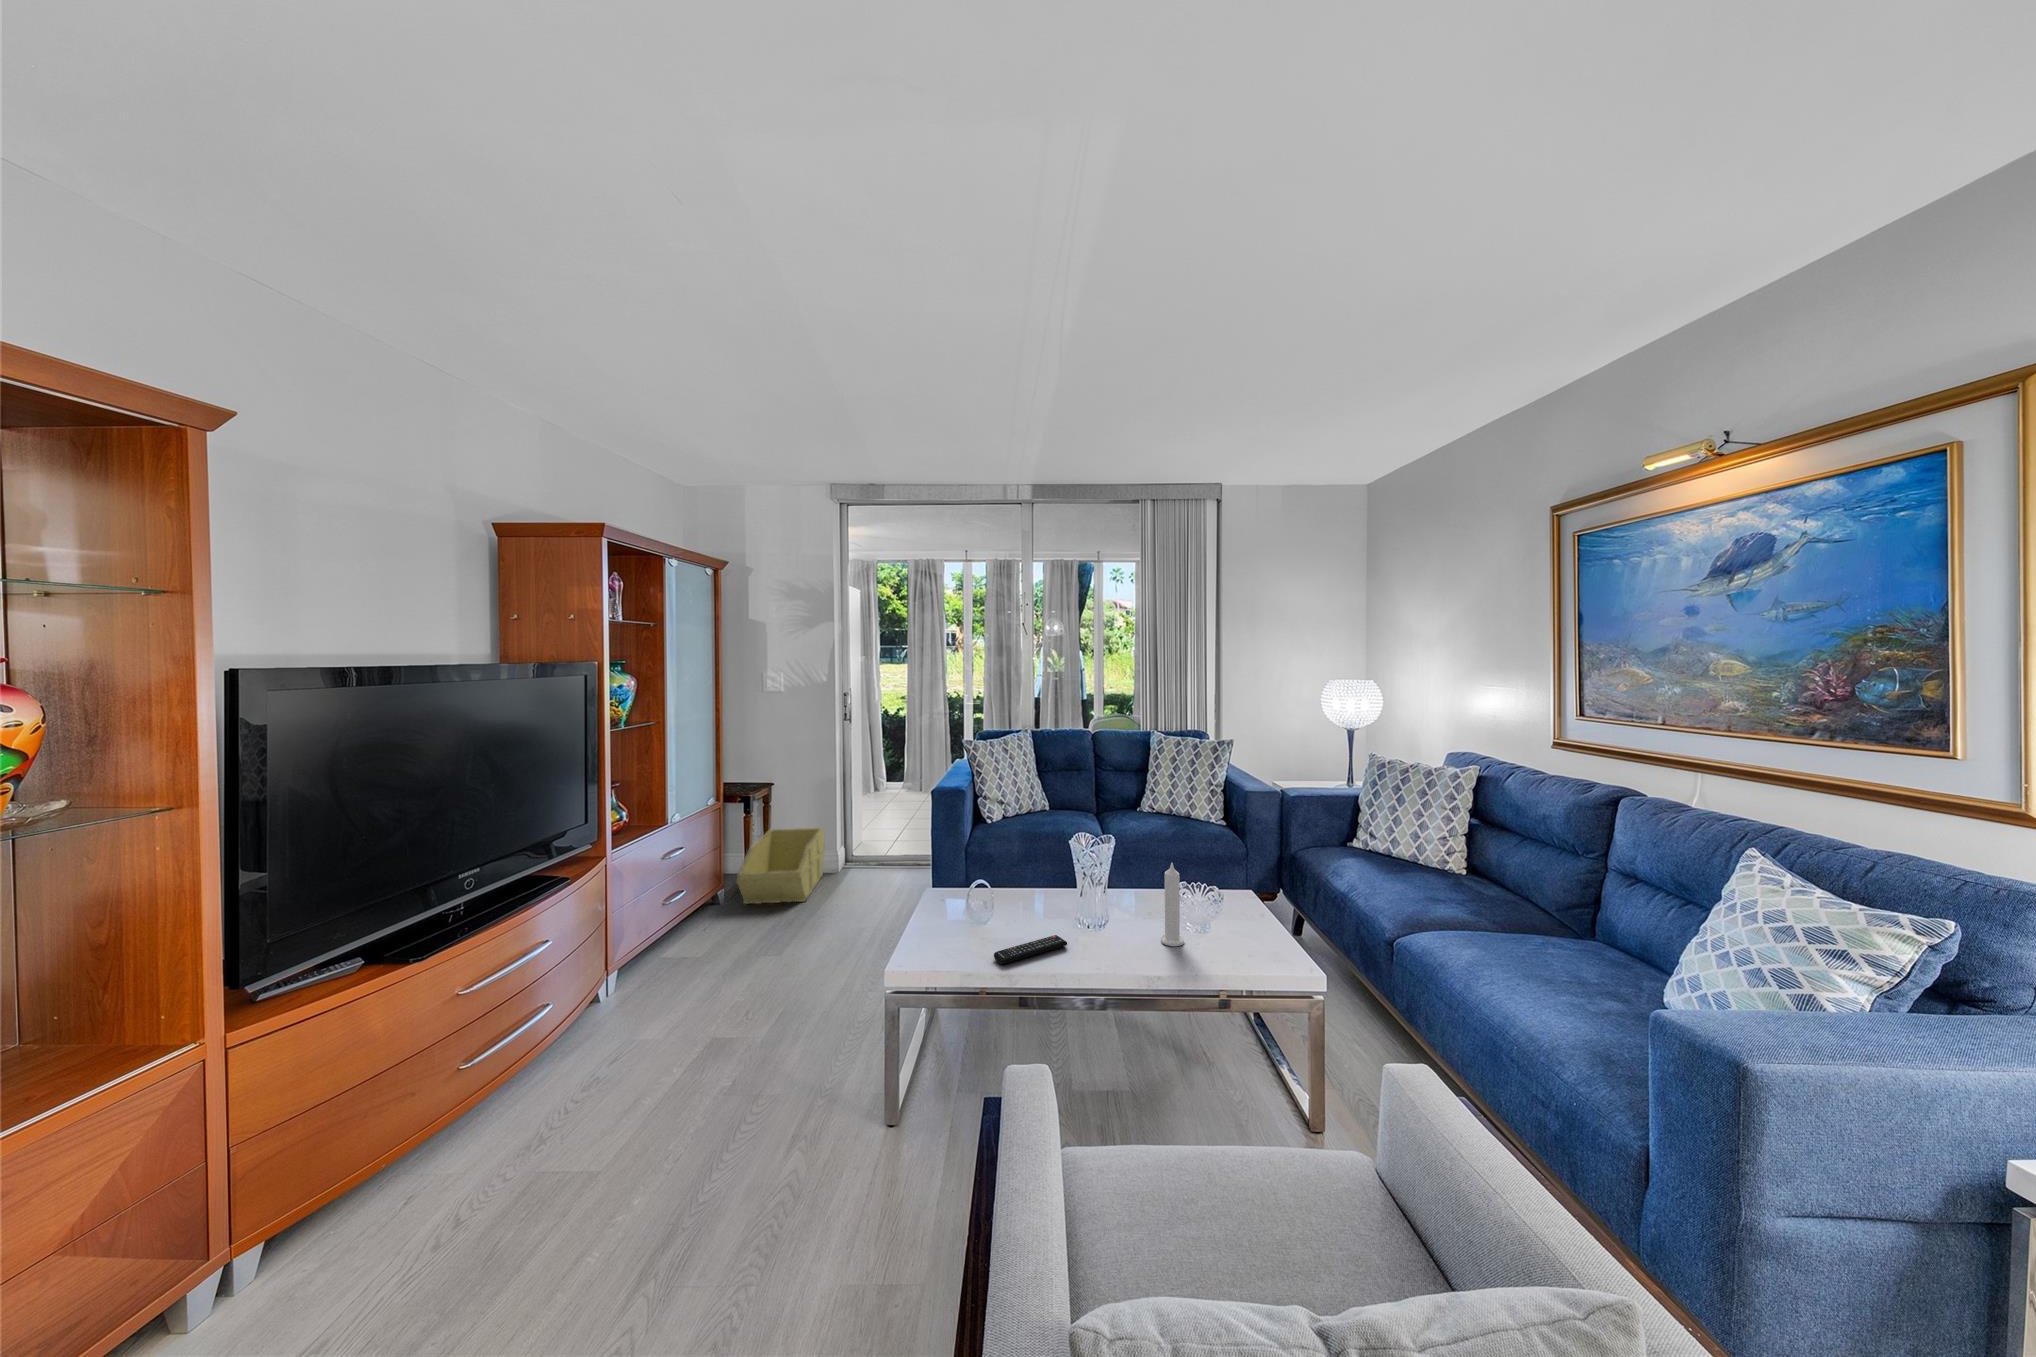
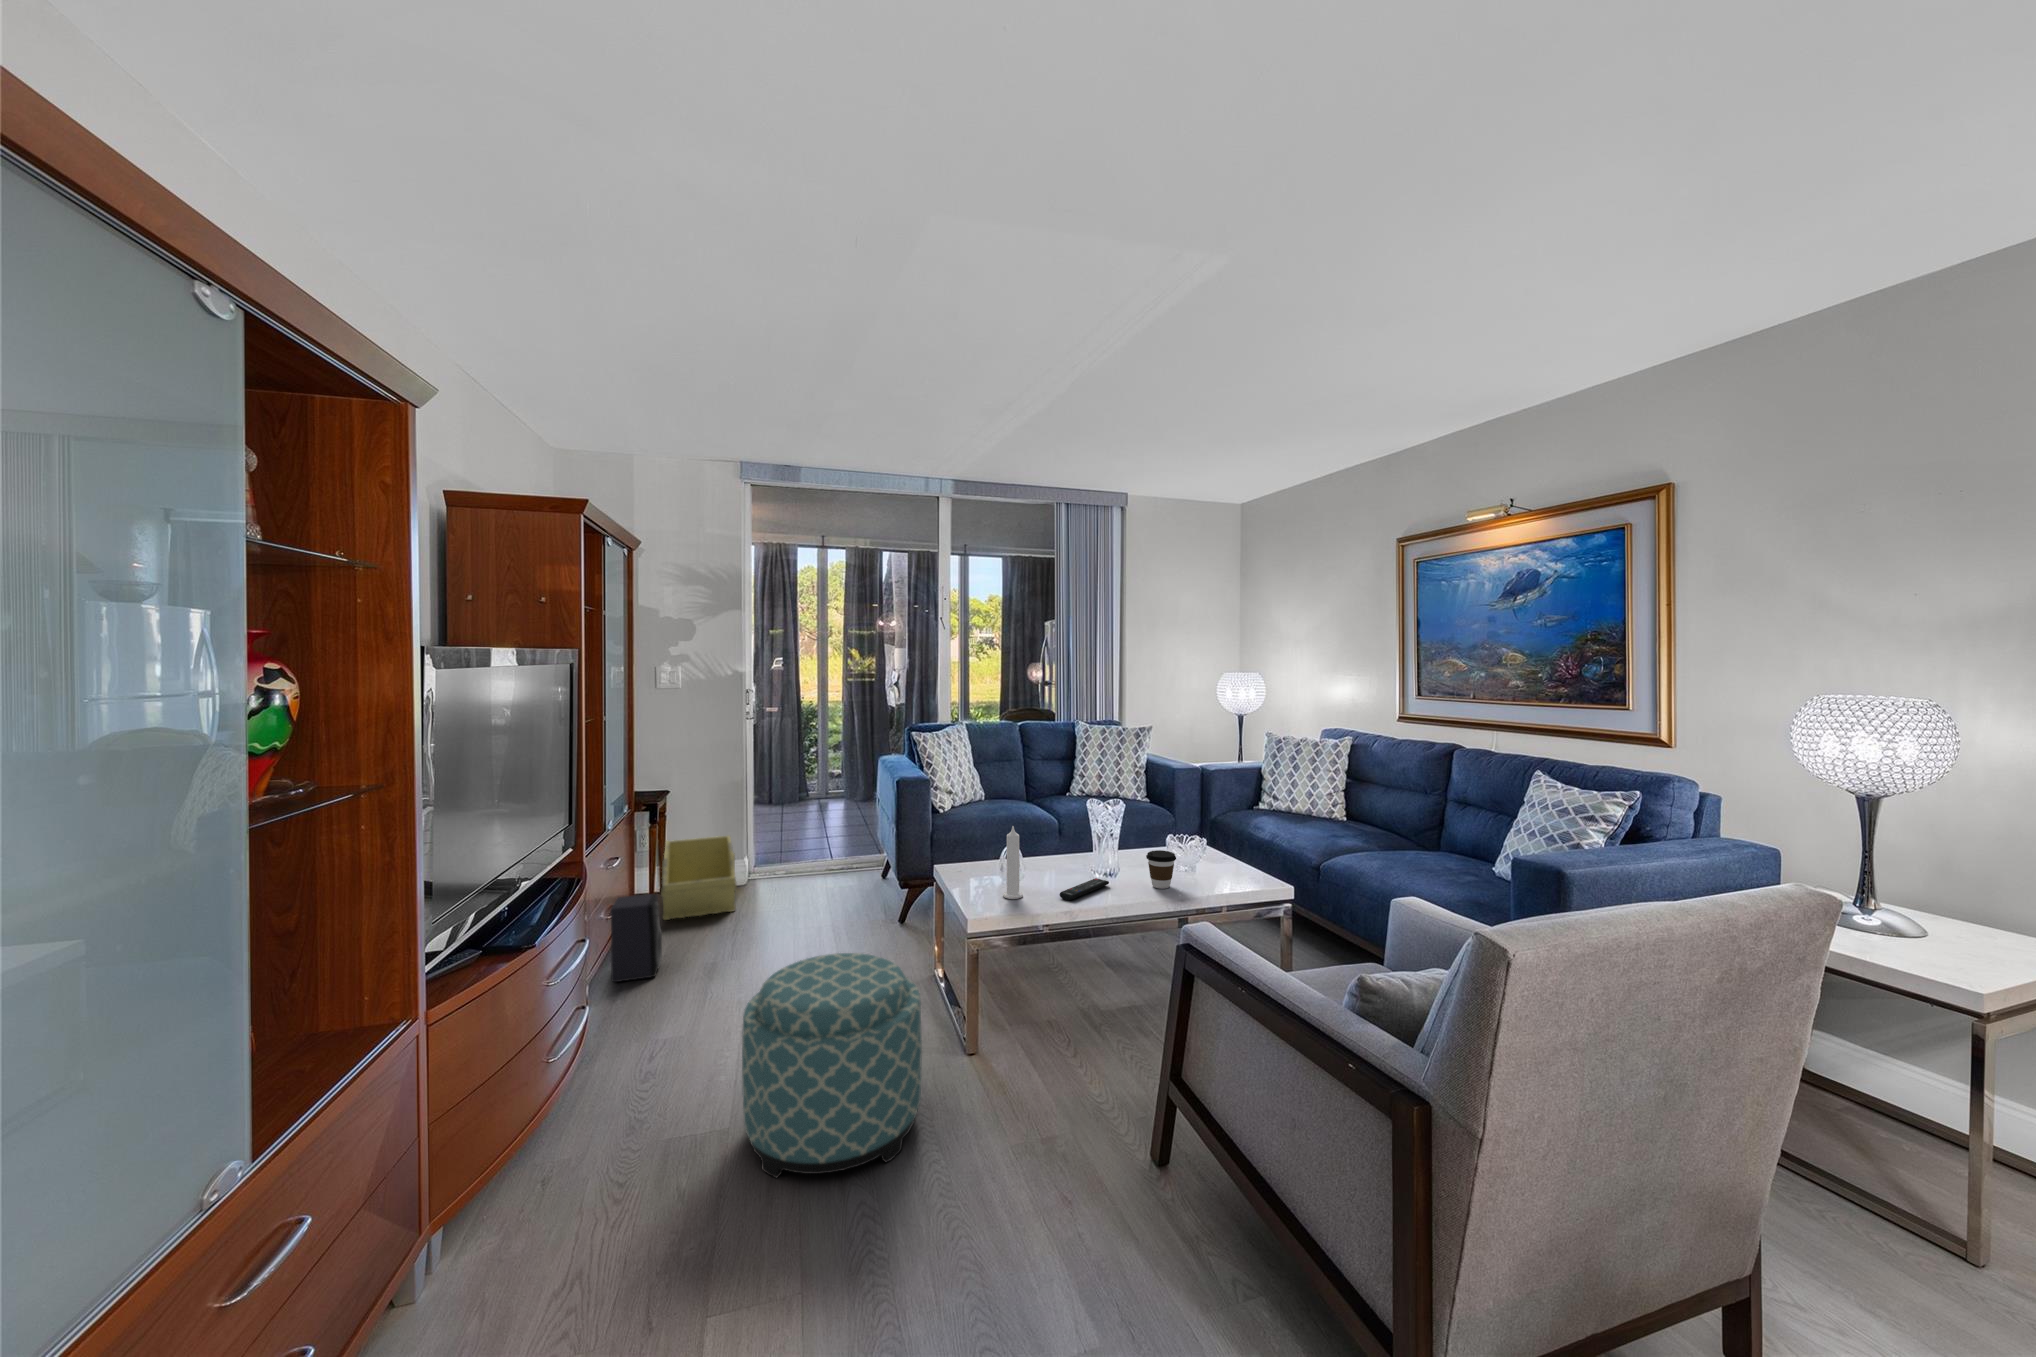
candle: present [1161,863,1184,946] -> present [1003,826,1023,899]
speaker: none [648,888,705,967] -> present [611,894,662,982]
coffee cup: none [1110,911,1147,961] -> present [1146,850,1176,889]
ottoman: none [553,1001,773,1278] -> present [742,953,922,1178]

